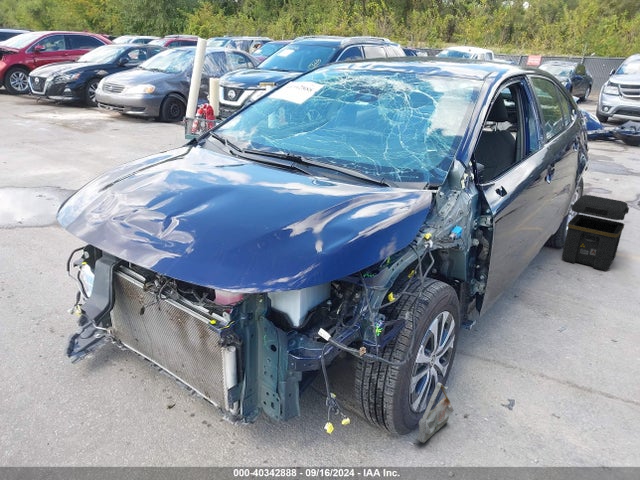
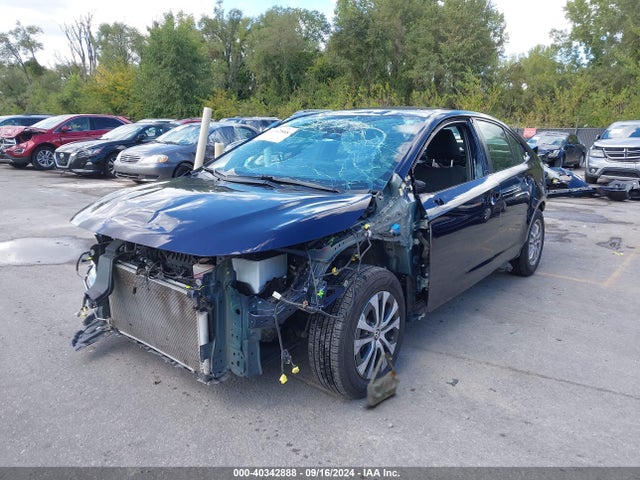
toolbox: present [562,195,629,270] -> none [525,225,581,291]

